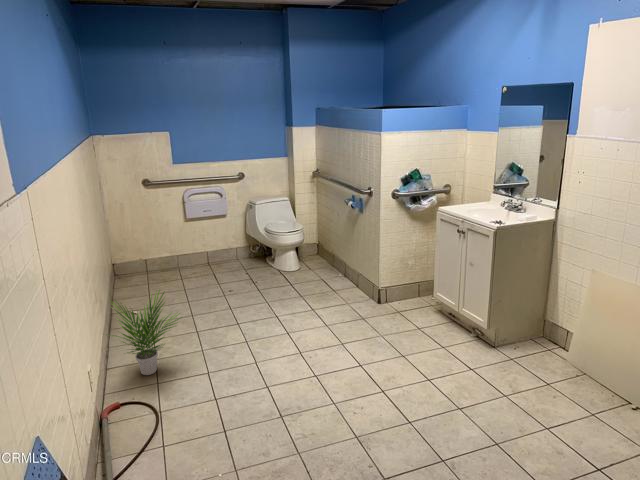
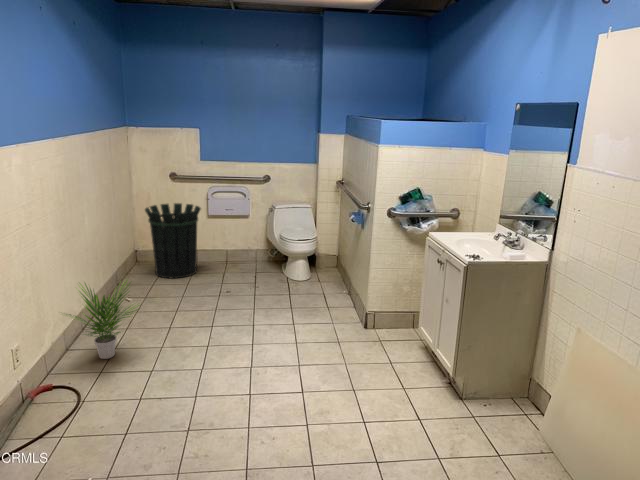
waste bin: none [123,210,184,288] -> present [145,203,201,278]

